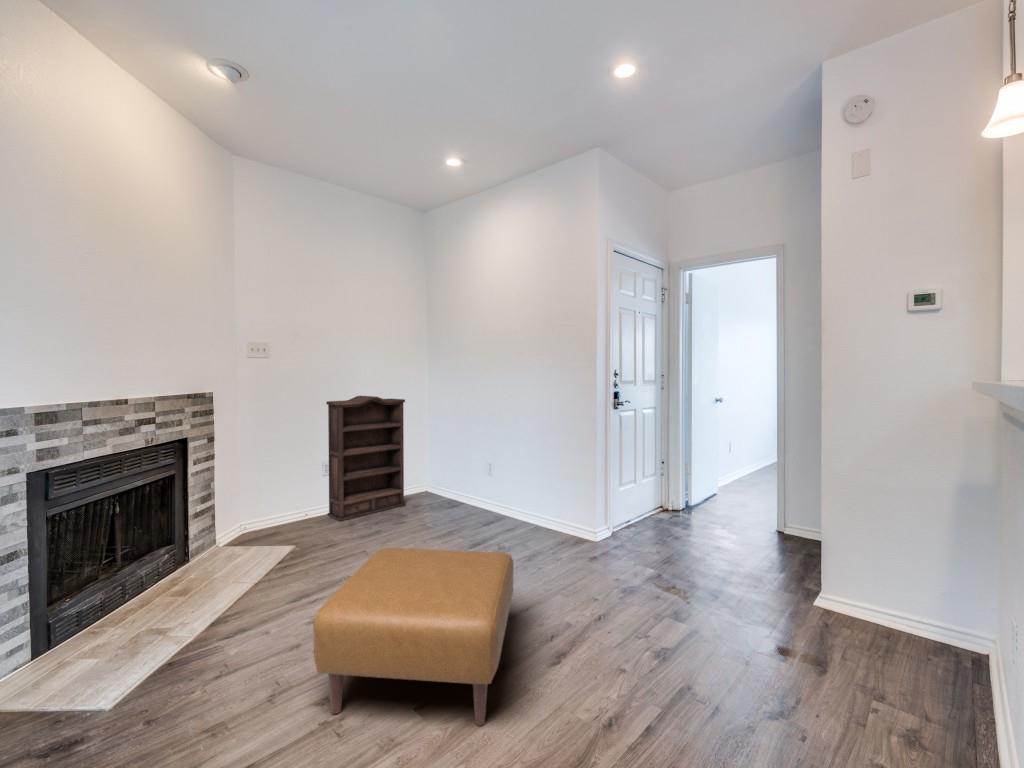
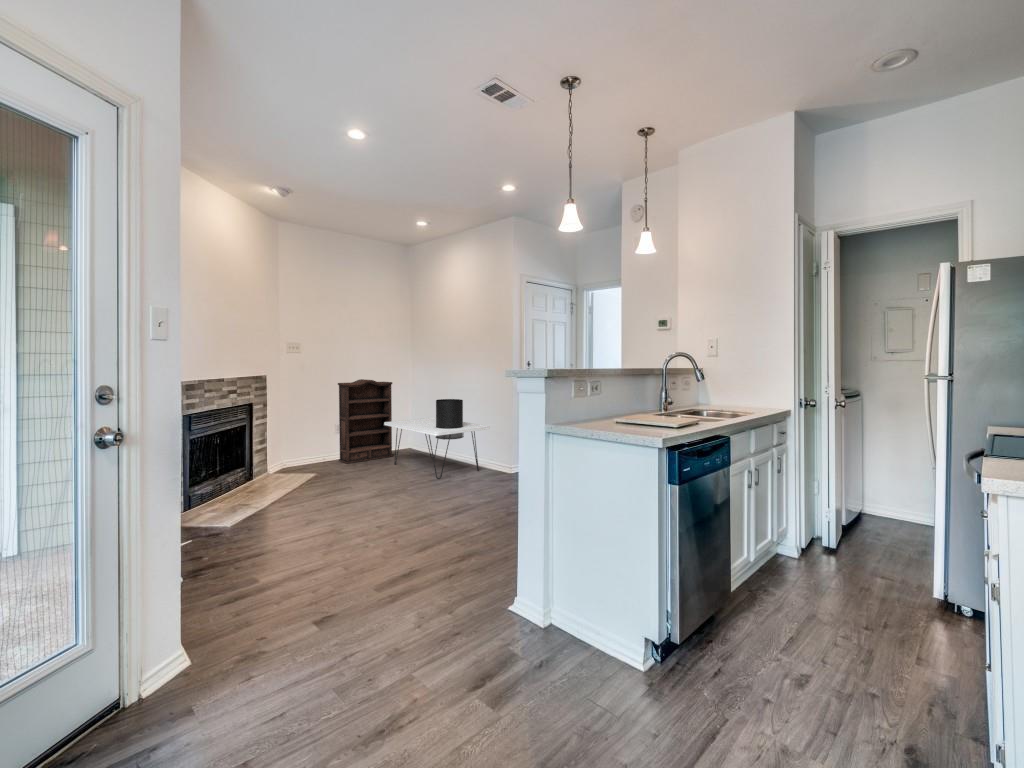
side table: none [396,425,558,552] -> present [384,399,489,479]
ottoman: present [313,548,514,726] -> none [327,461,435,531]

